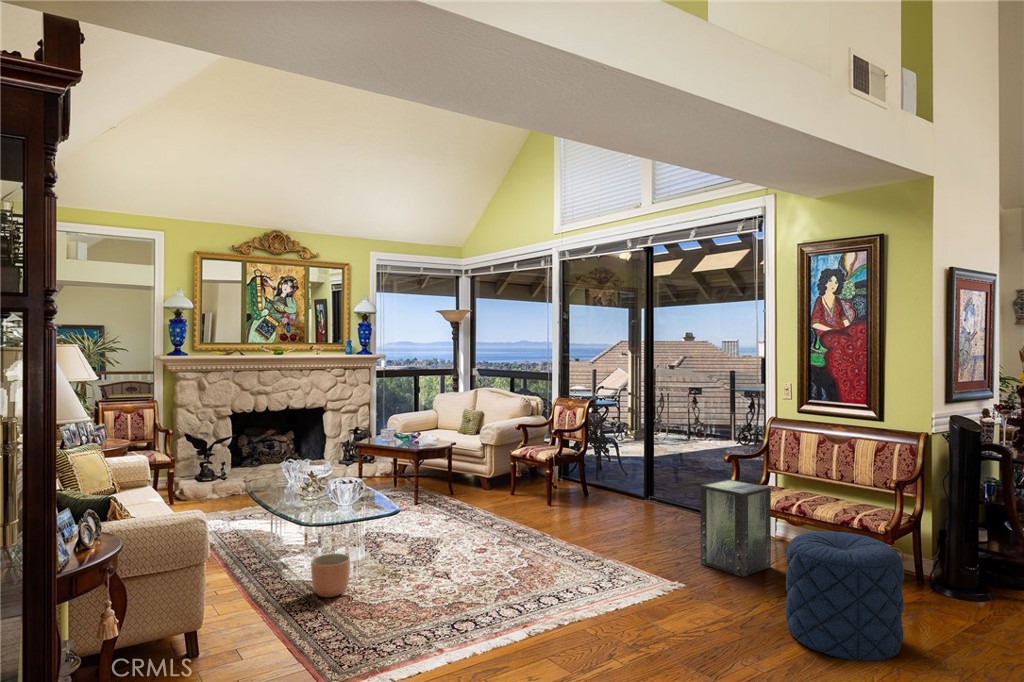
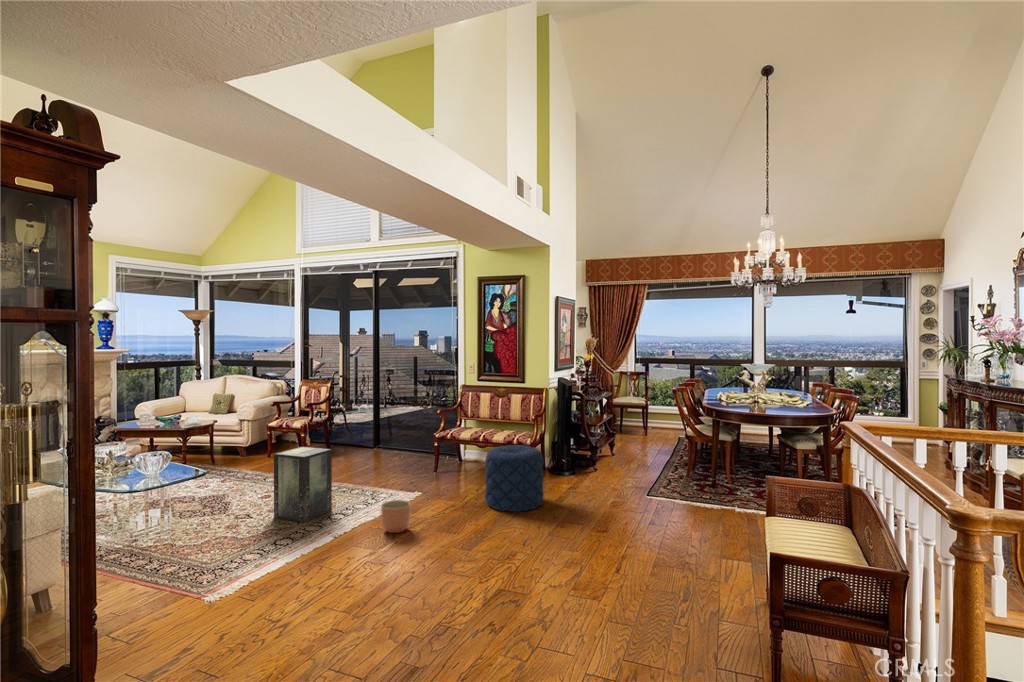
storage box: present [701,480,771,577] -> present [274,447,332,522]
planter: present [311,554,350,597] -> present [381,500,410,533]

